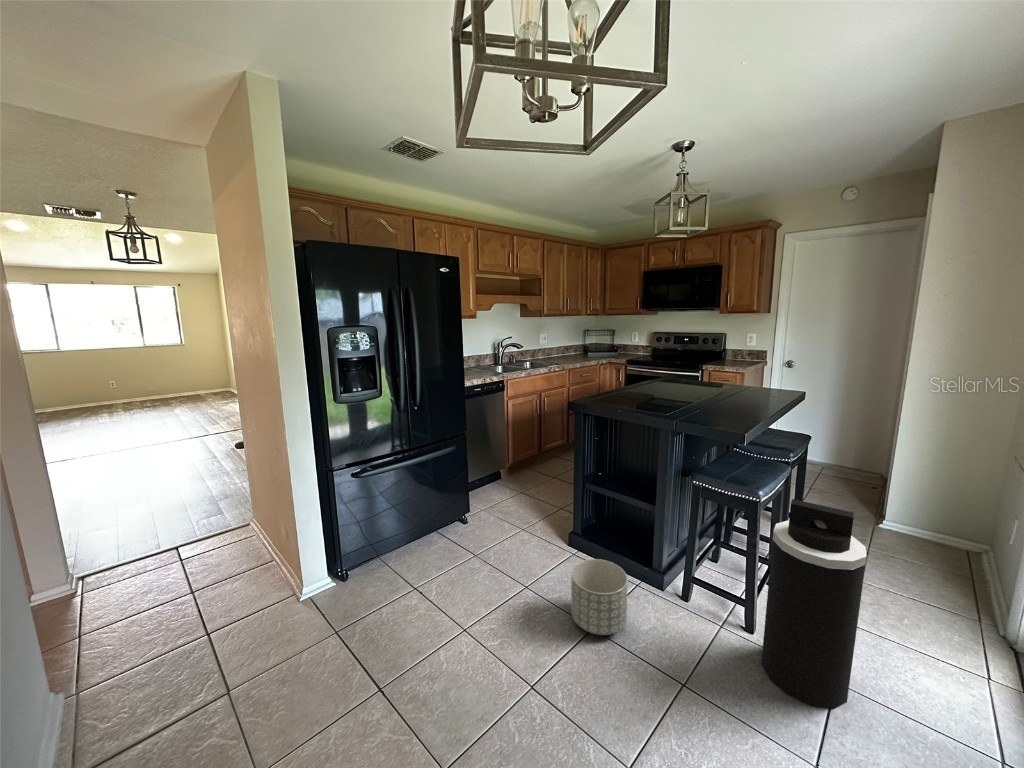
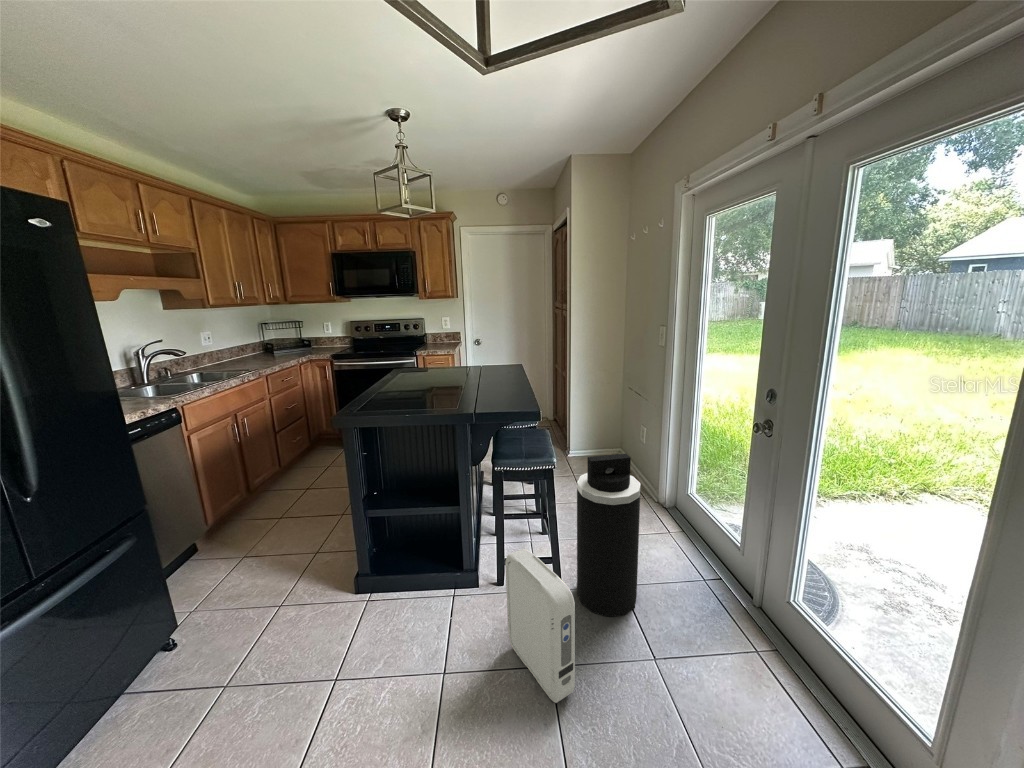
air purifier: none [656,557,694,715] -> present [505,549,575,703]
planter: present [571,559,628,635] -> none [407,587,476,682]

